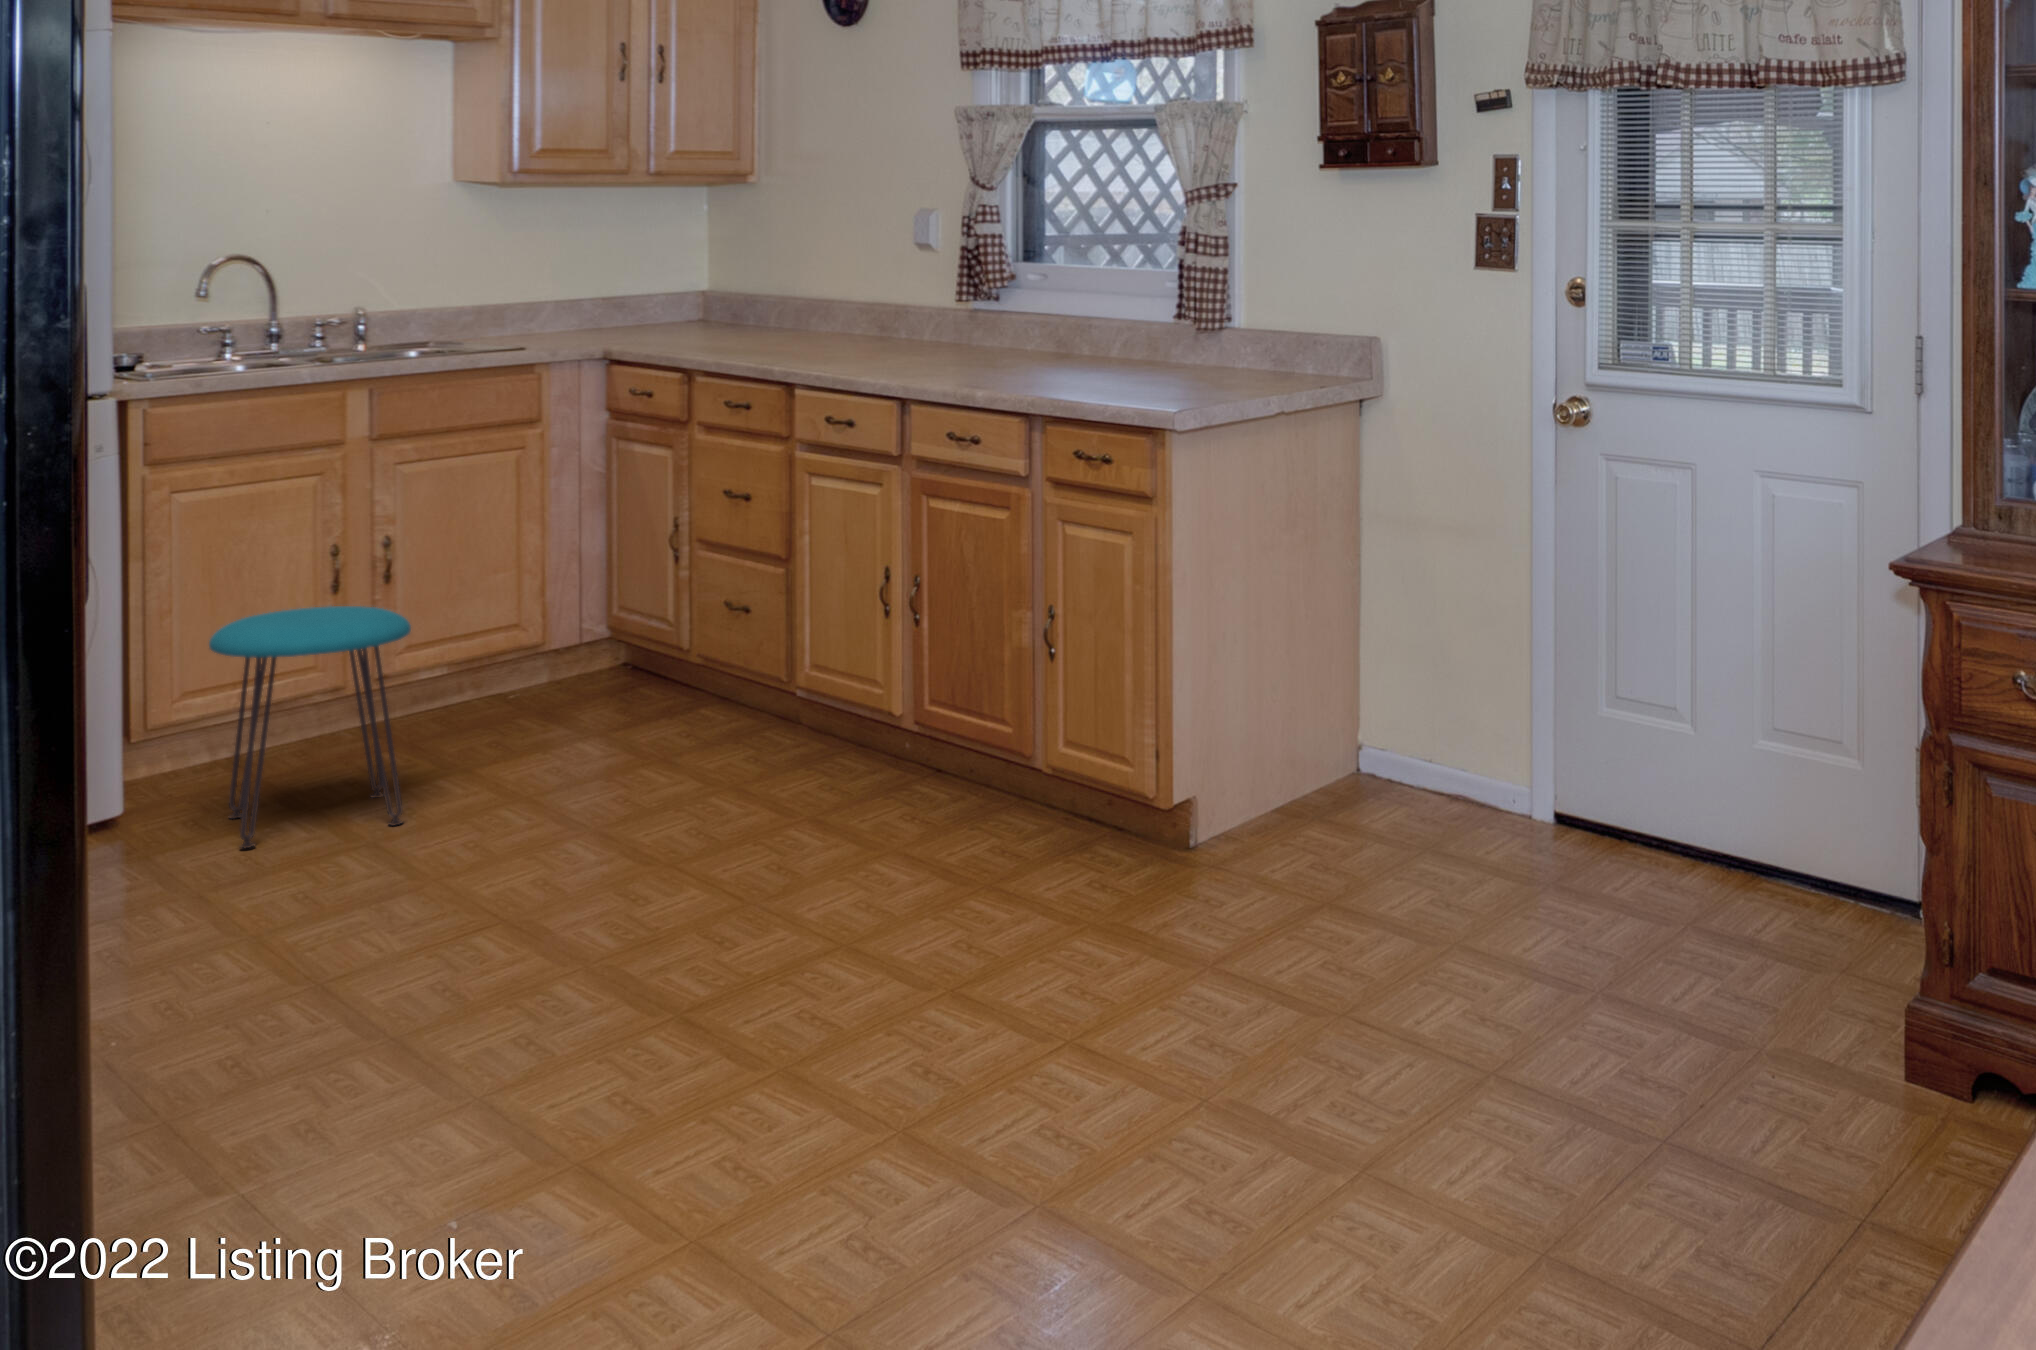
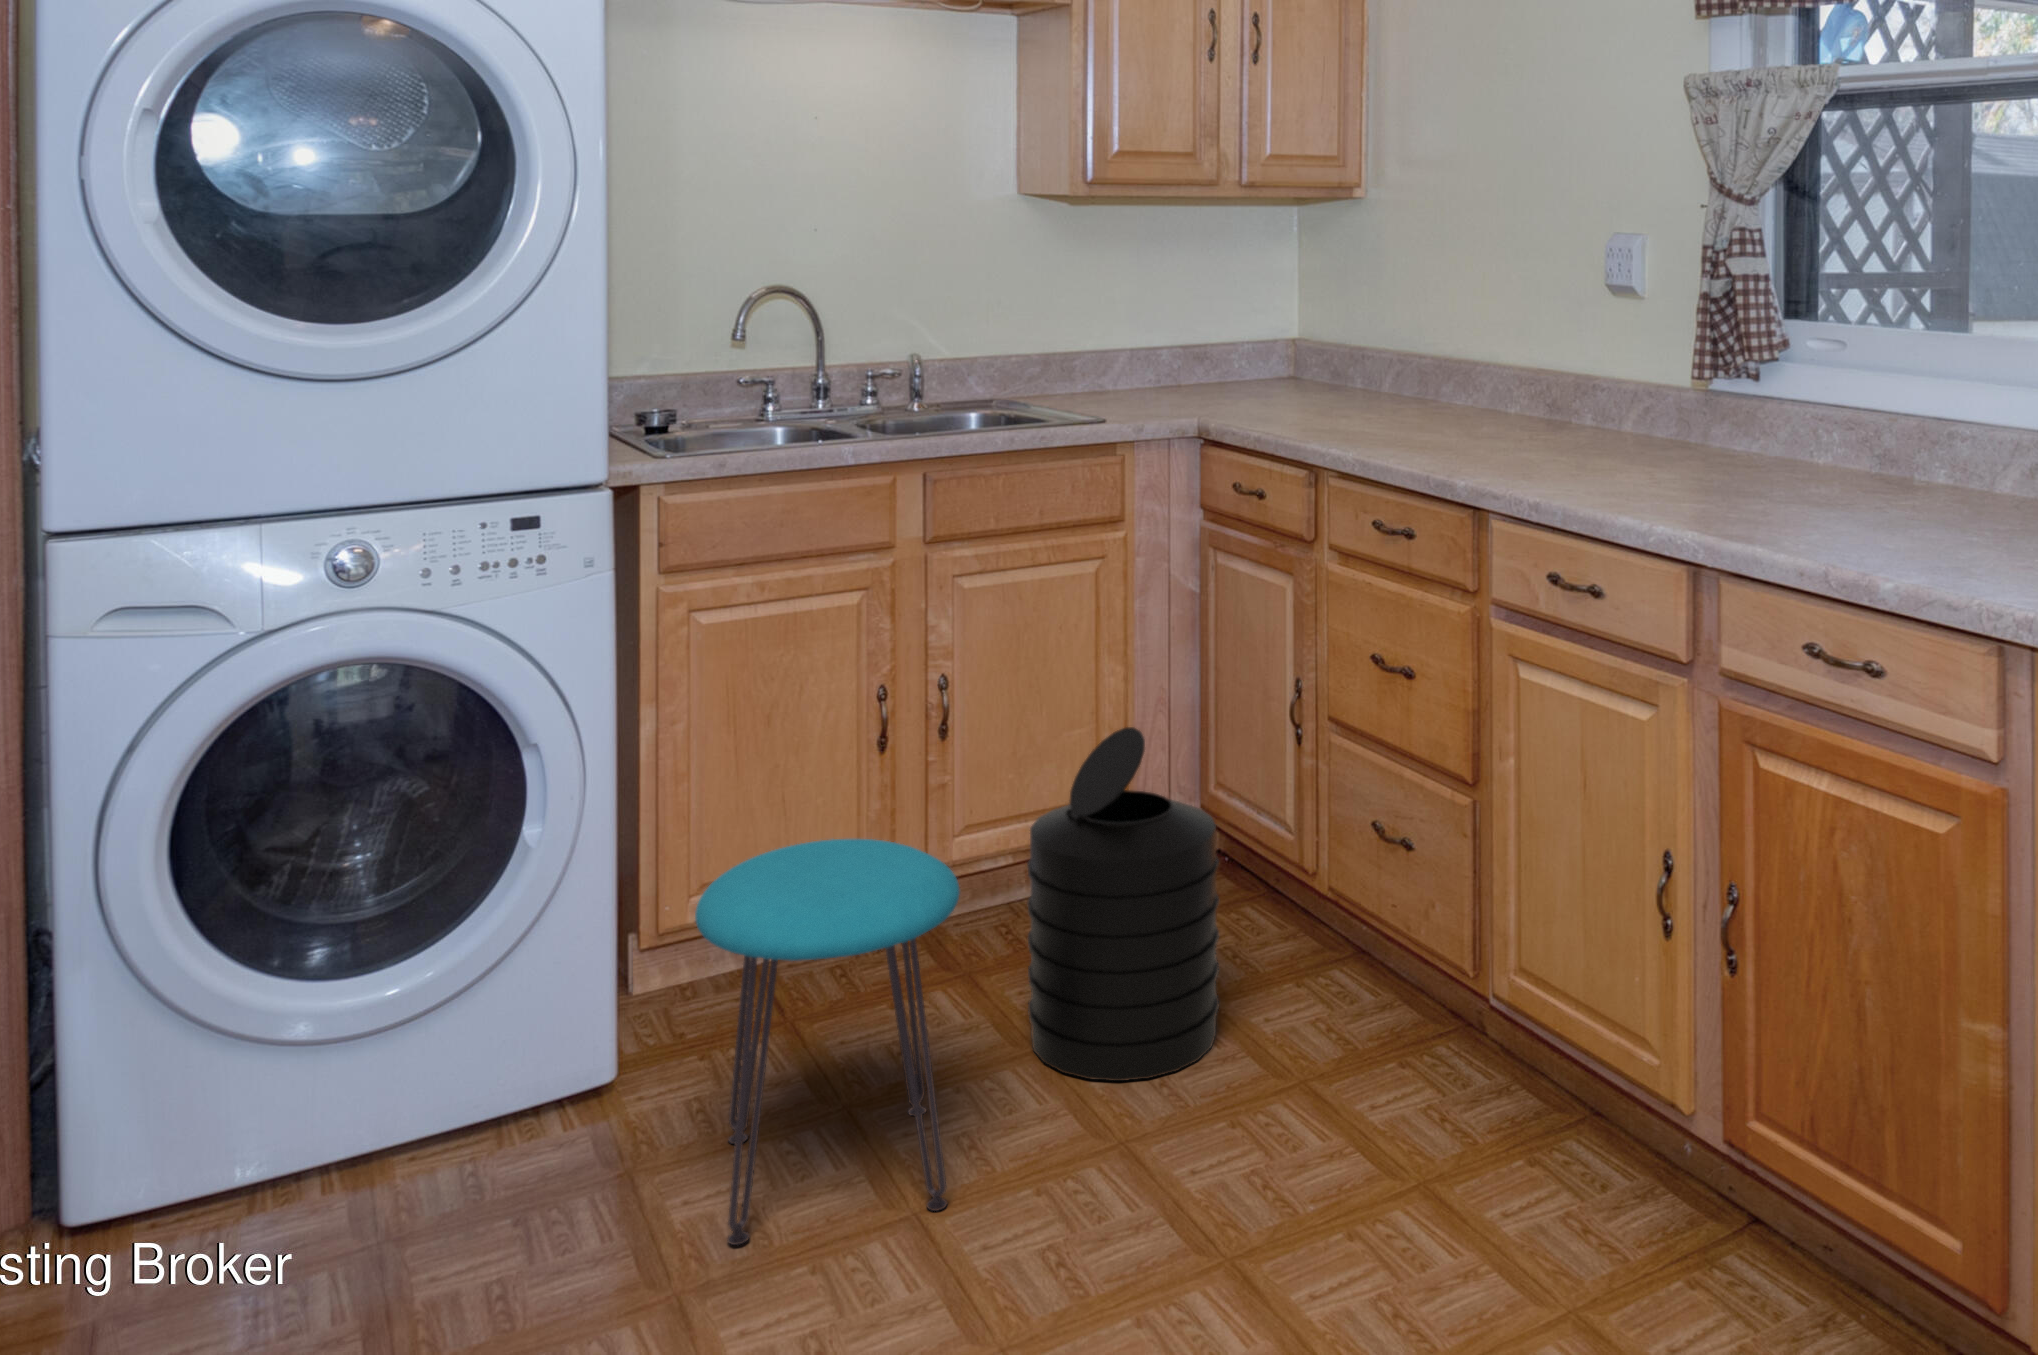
trash can: none [463,542,612,773] -> present [1027,727,1219,1081]

